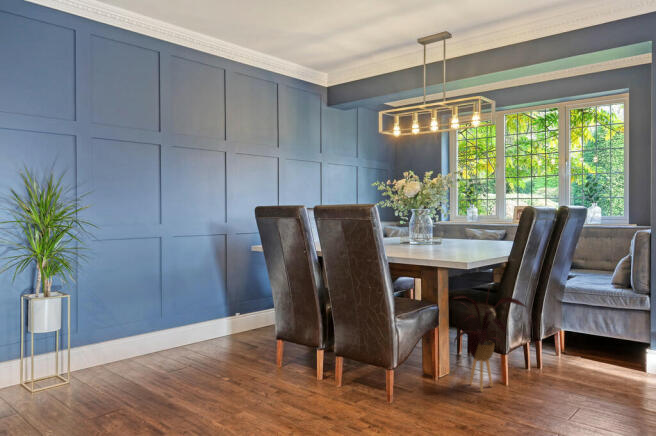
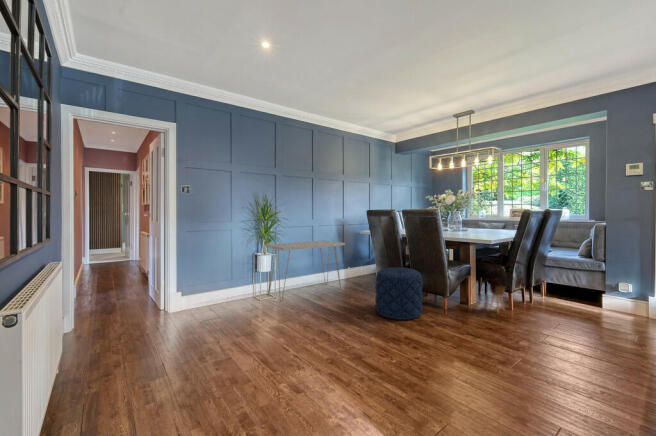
console table: none [50,263,219,389] -> present [267,240,345,301]
pouf: none [262,316,348,418] -> present [375,268,423,320]

